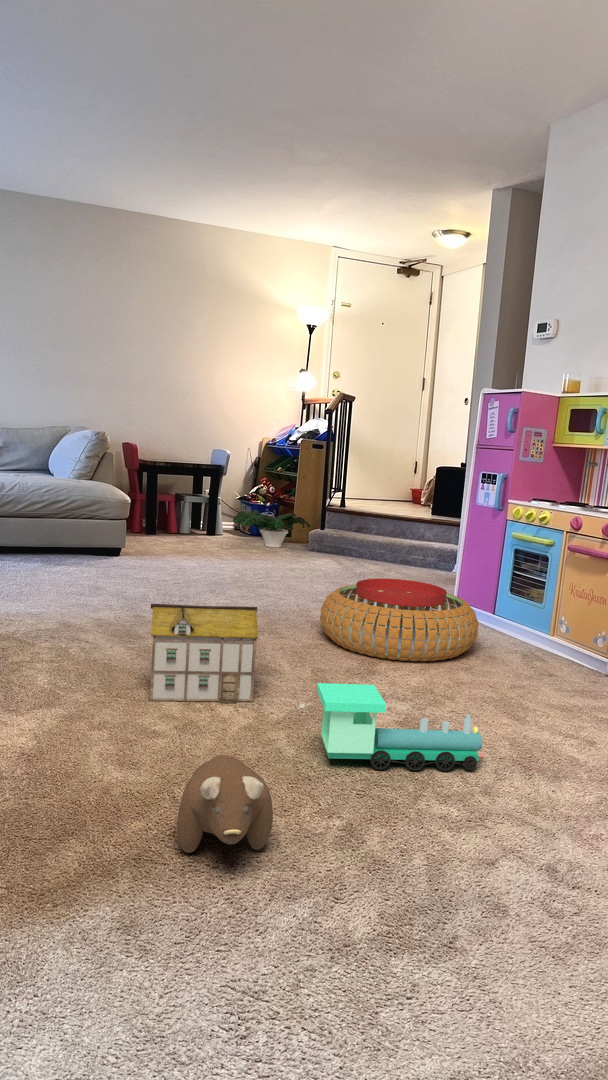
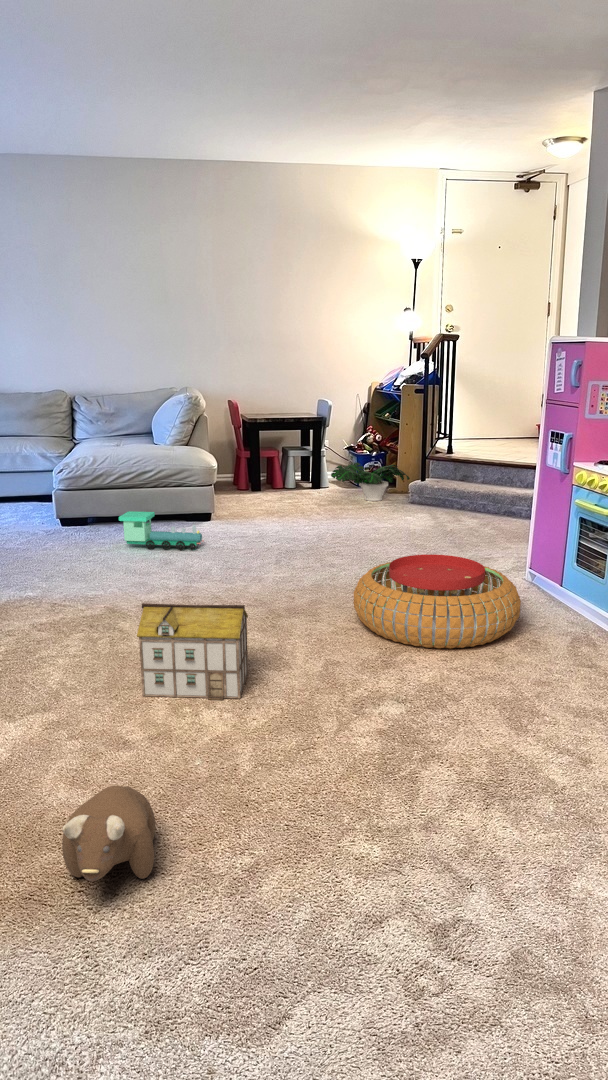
toy train: present [317,683,484,771] -> present [119,512,204,550]

